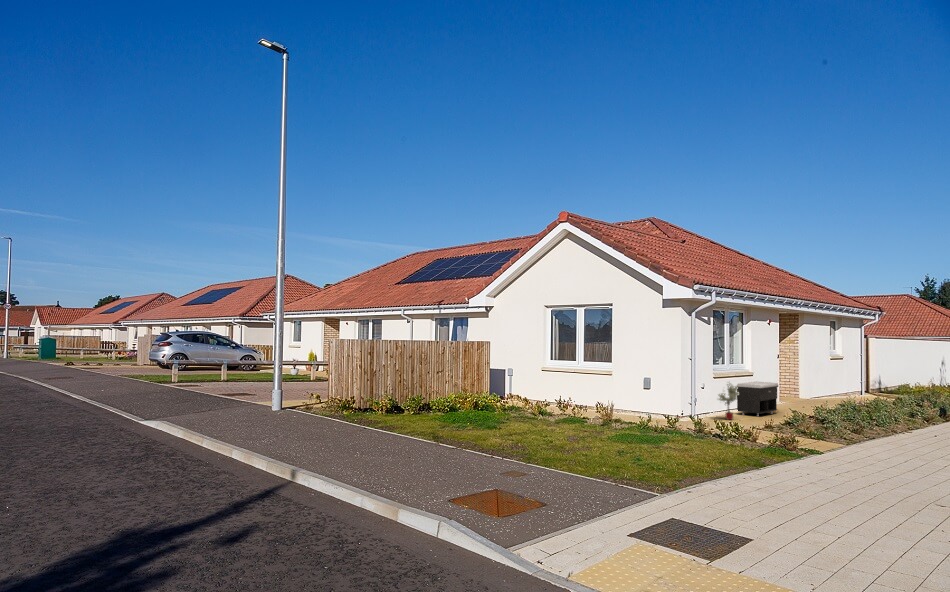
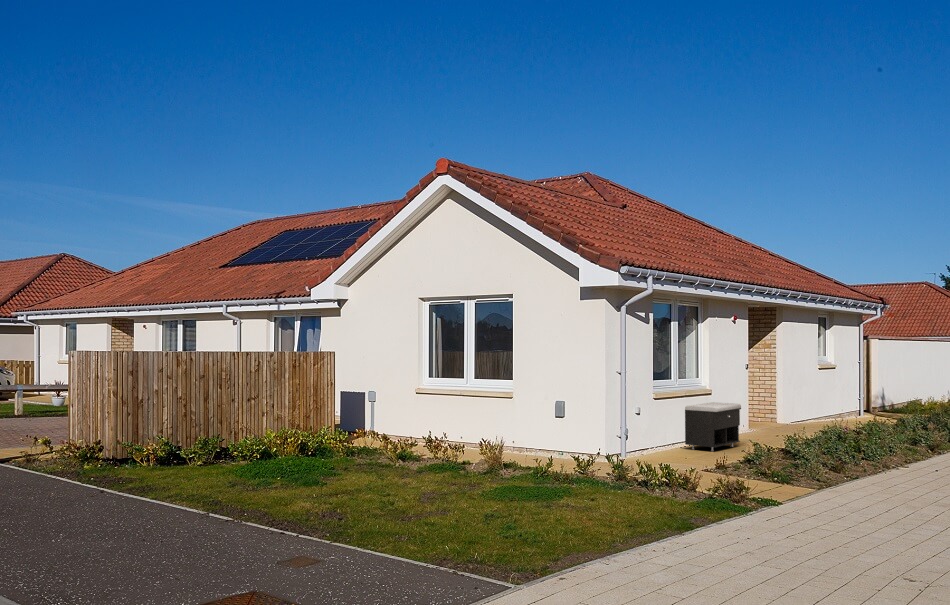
potted tree: present [718,383,739,420] -> none [654,403,686,458]

